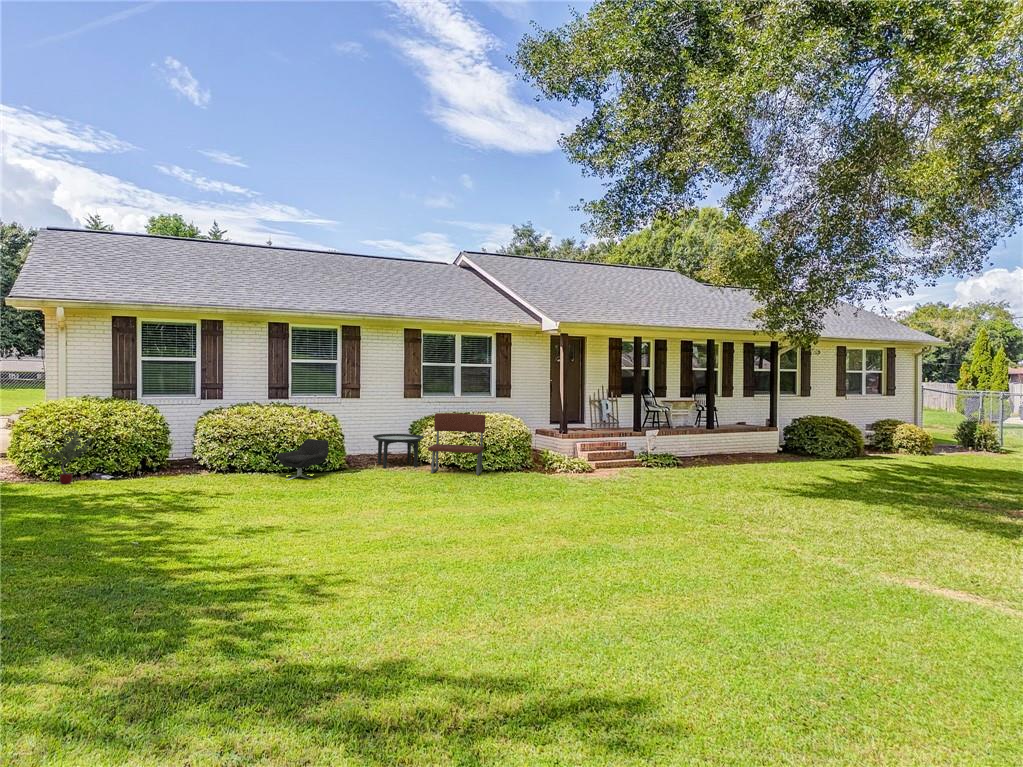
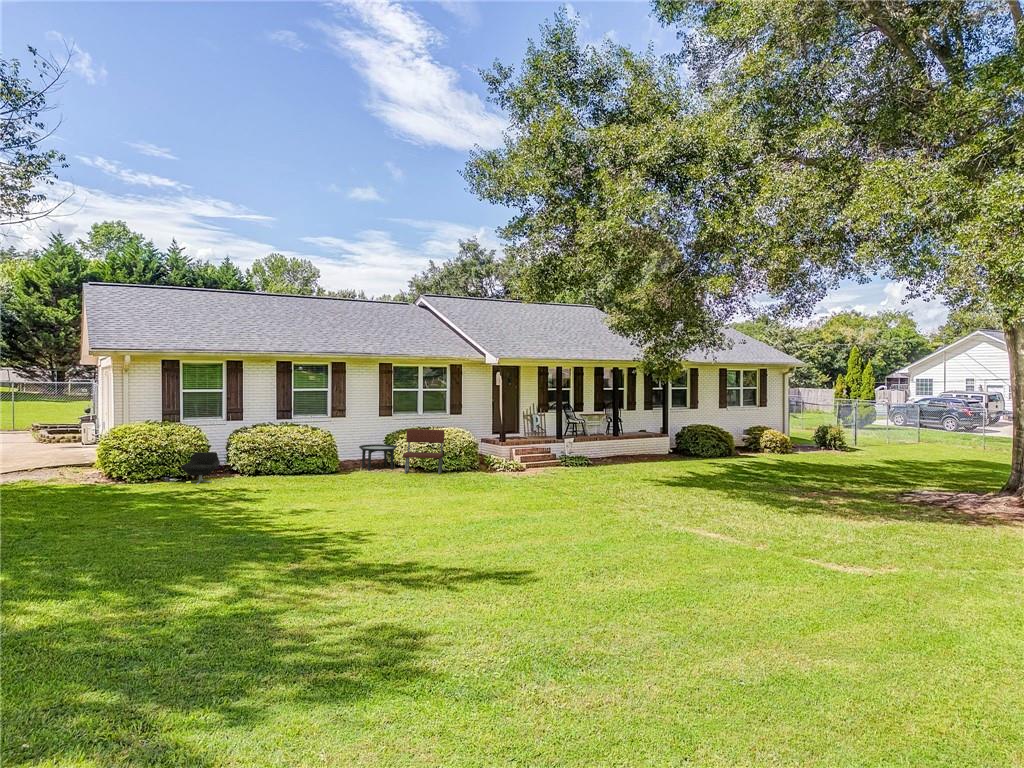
potted tree: present [41,431,92,484] -> none [129,447,165,485]
lounge chair: present [276,439,328,480] -> present [181,452,220,485]

